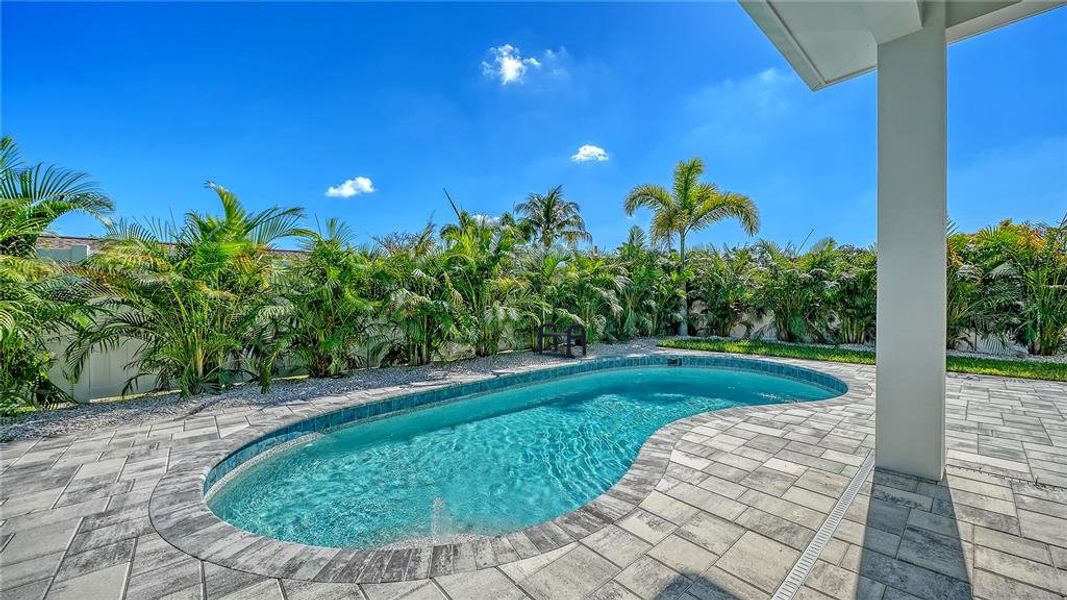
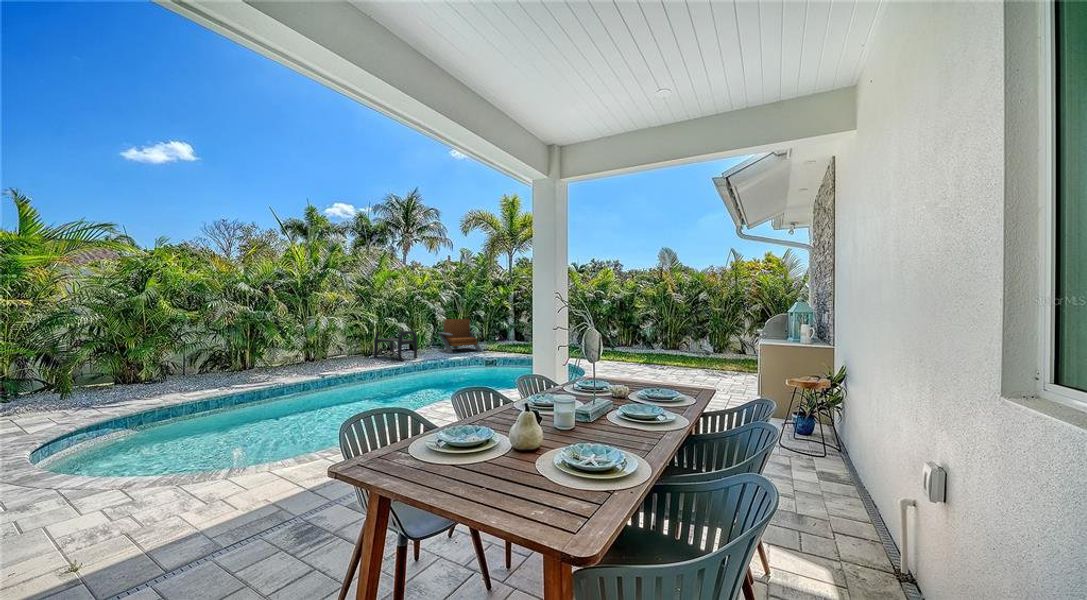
lounge chair: none [601,311,653,350] -> present [439,319,481,353]

